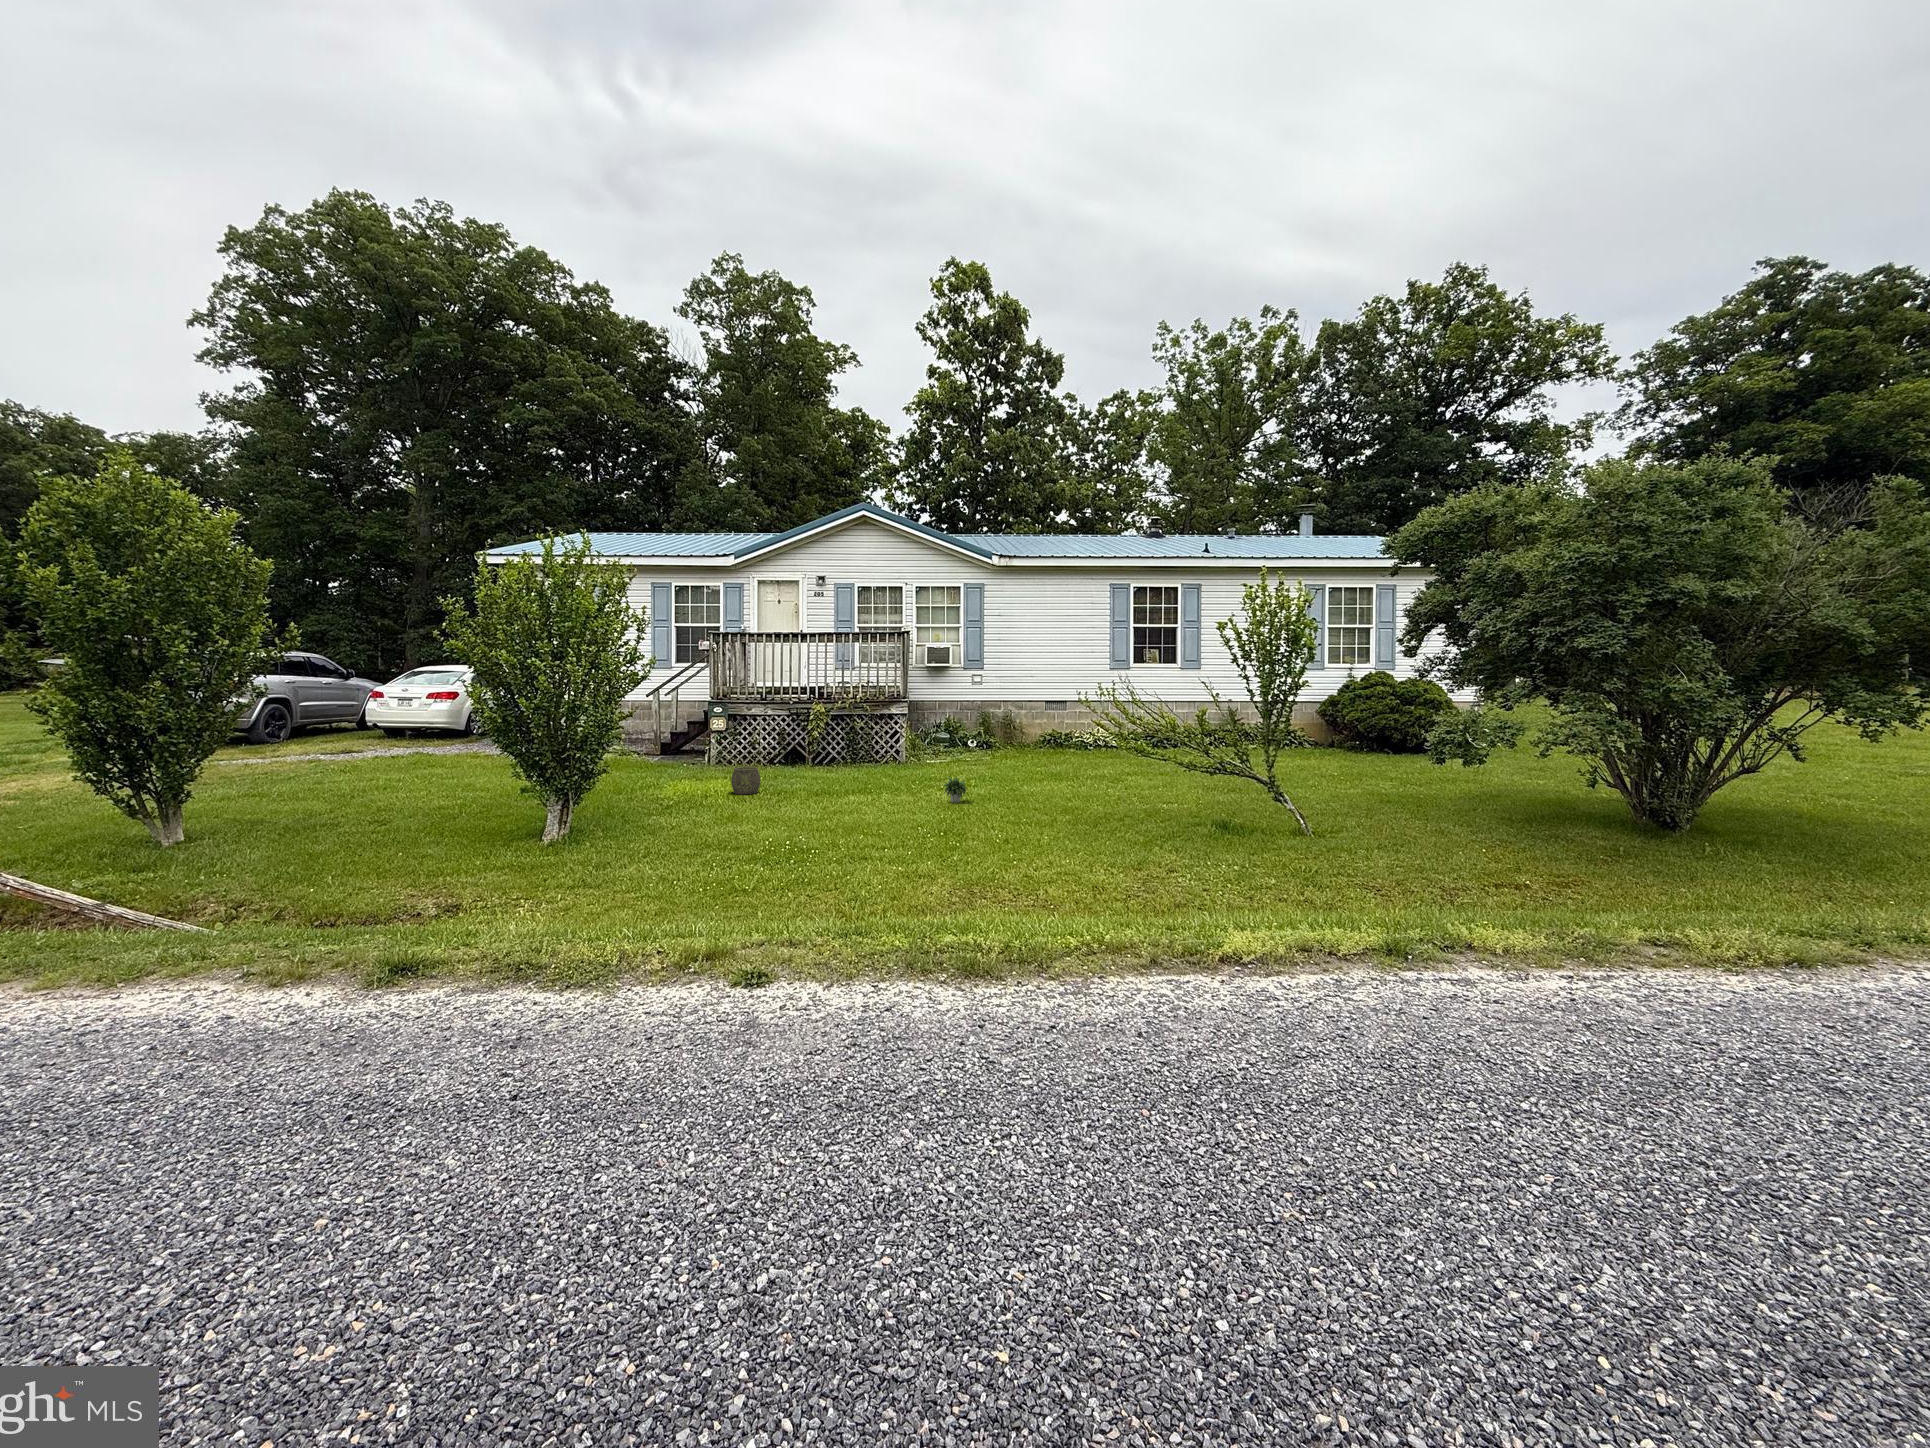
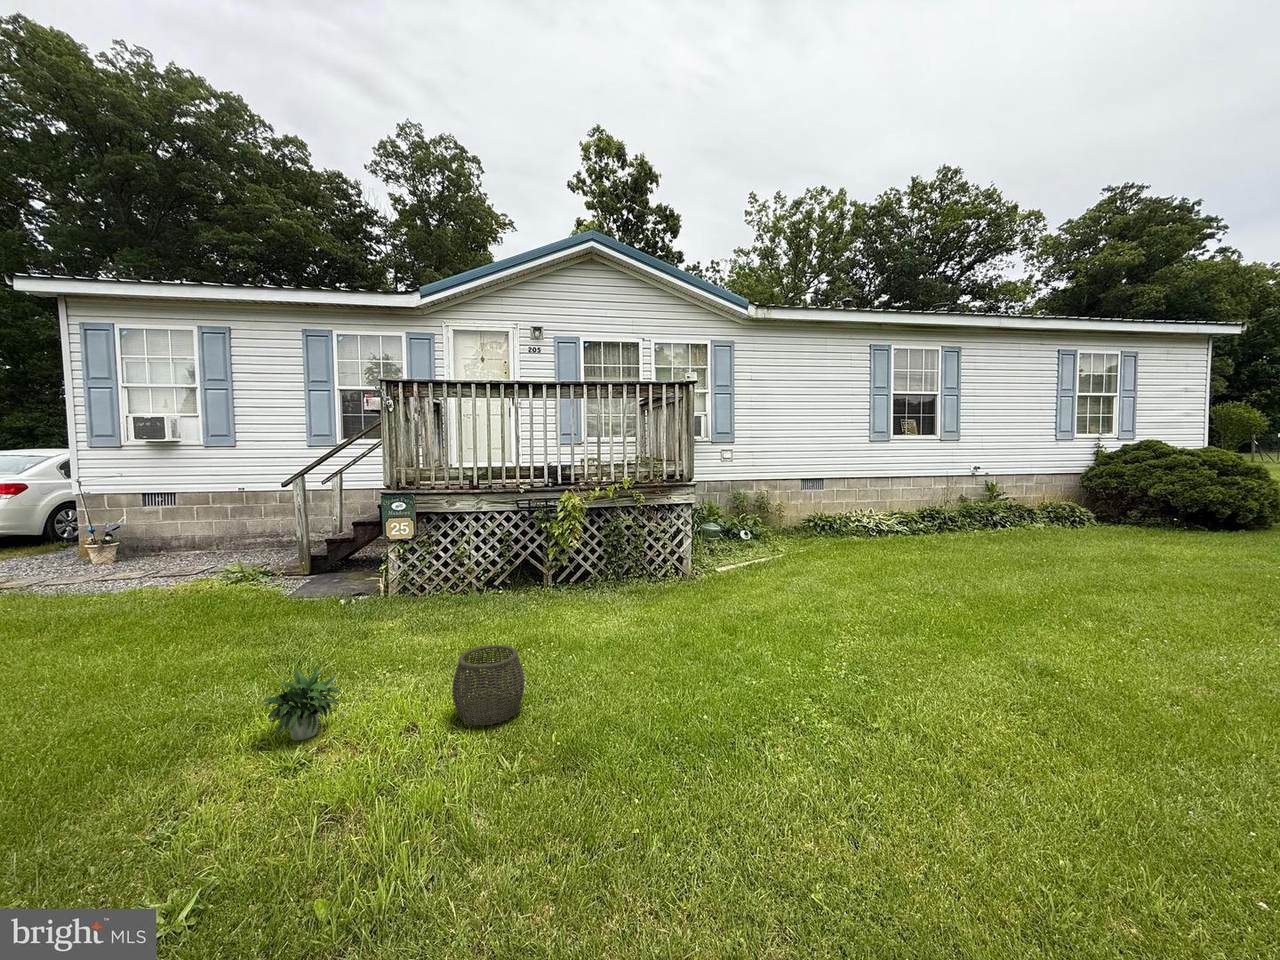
potted plant: present [943,777,967,803] -> present [263,667,347,740]

